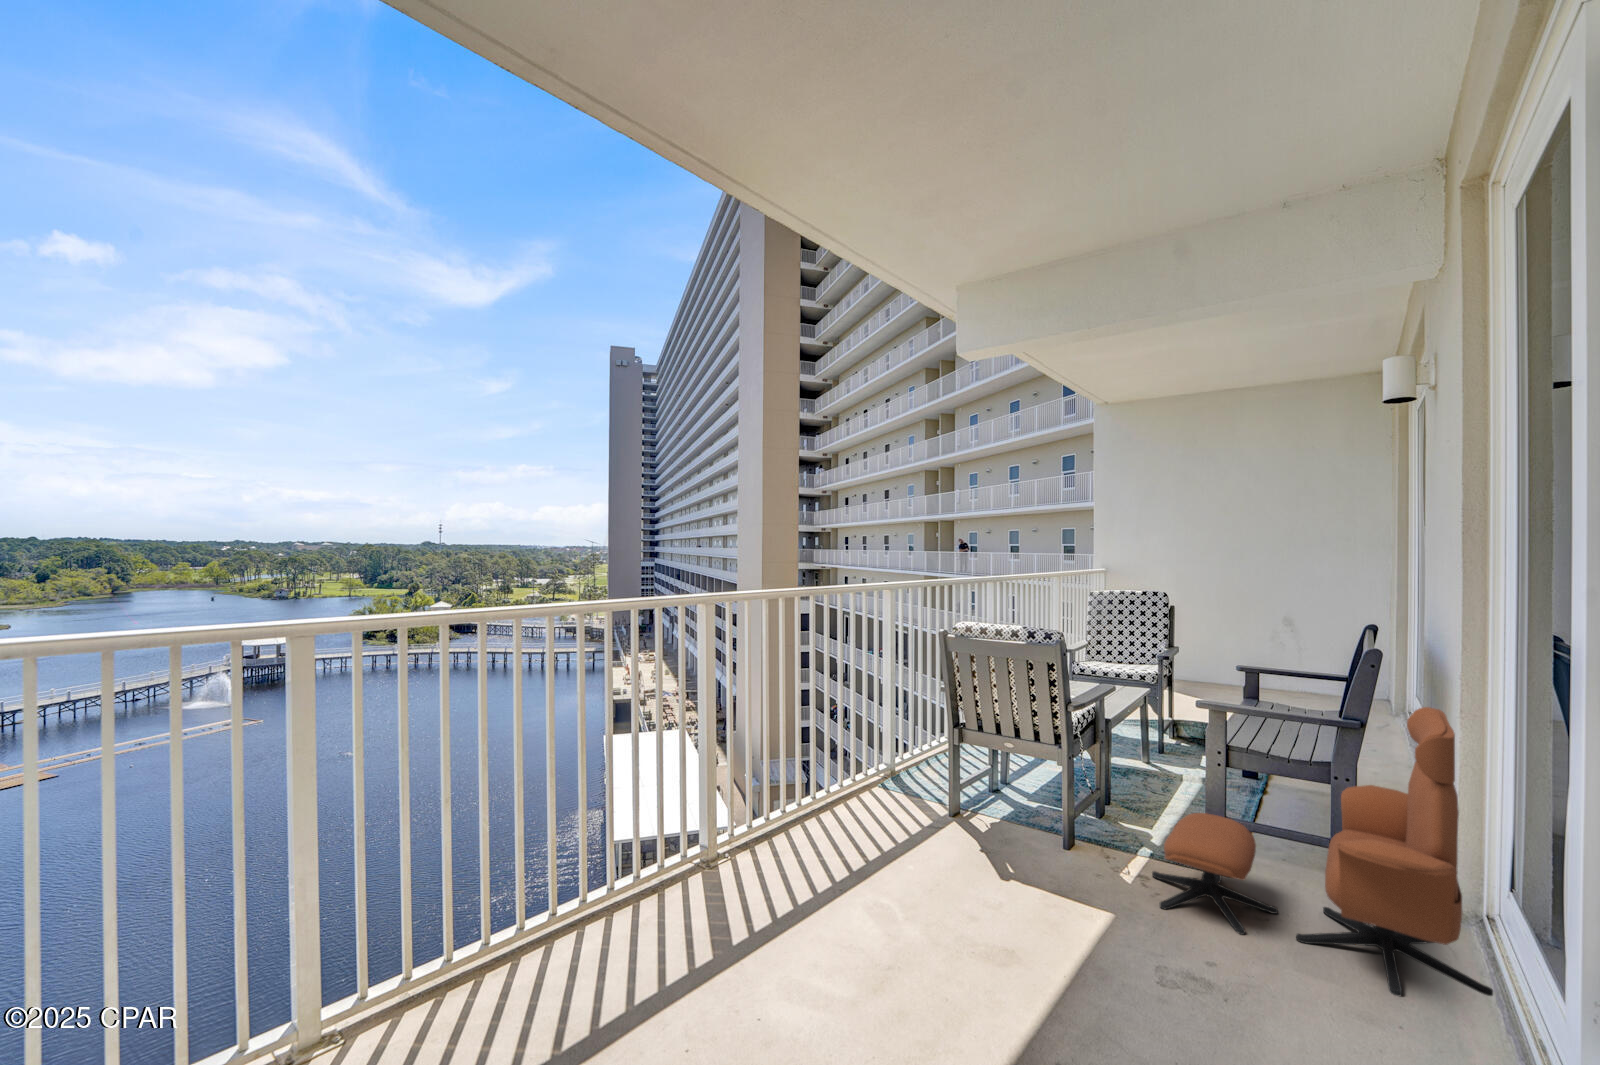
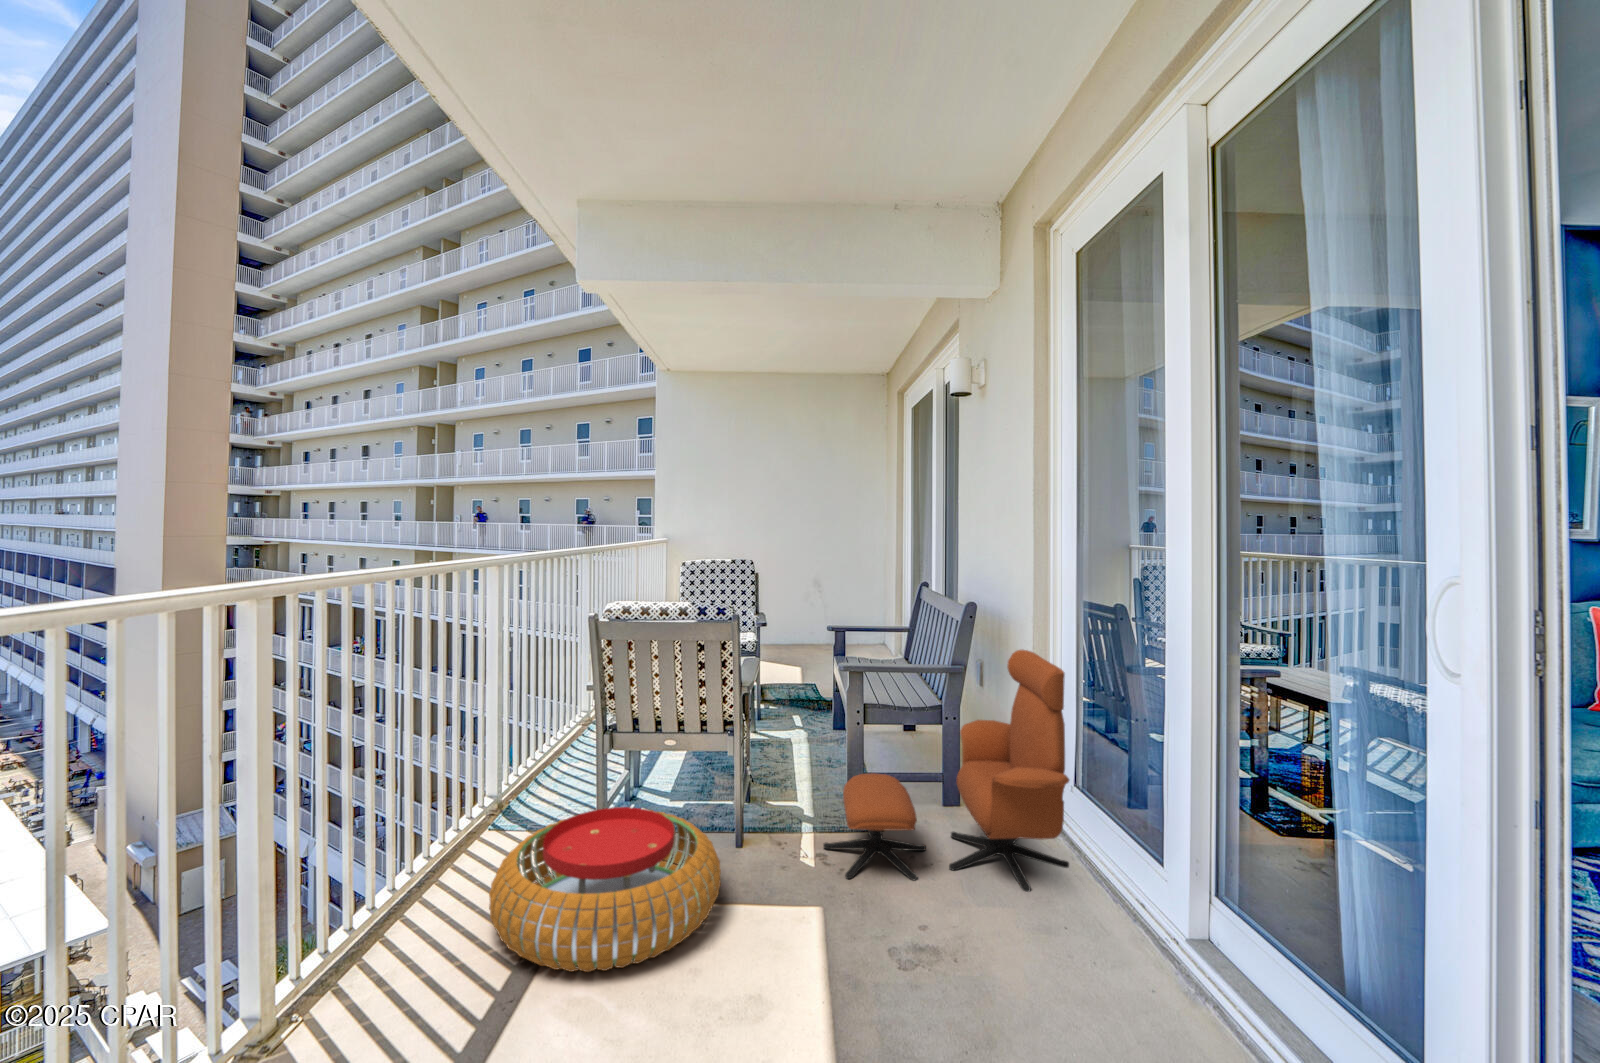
pouf: none [844,781,1025,902] -> present [489,807,721,972]

